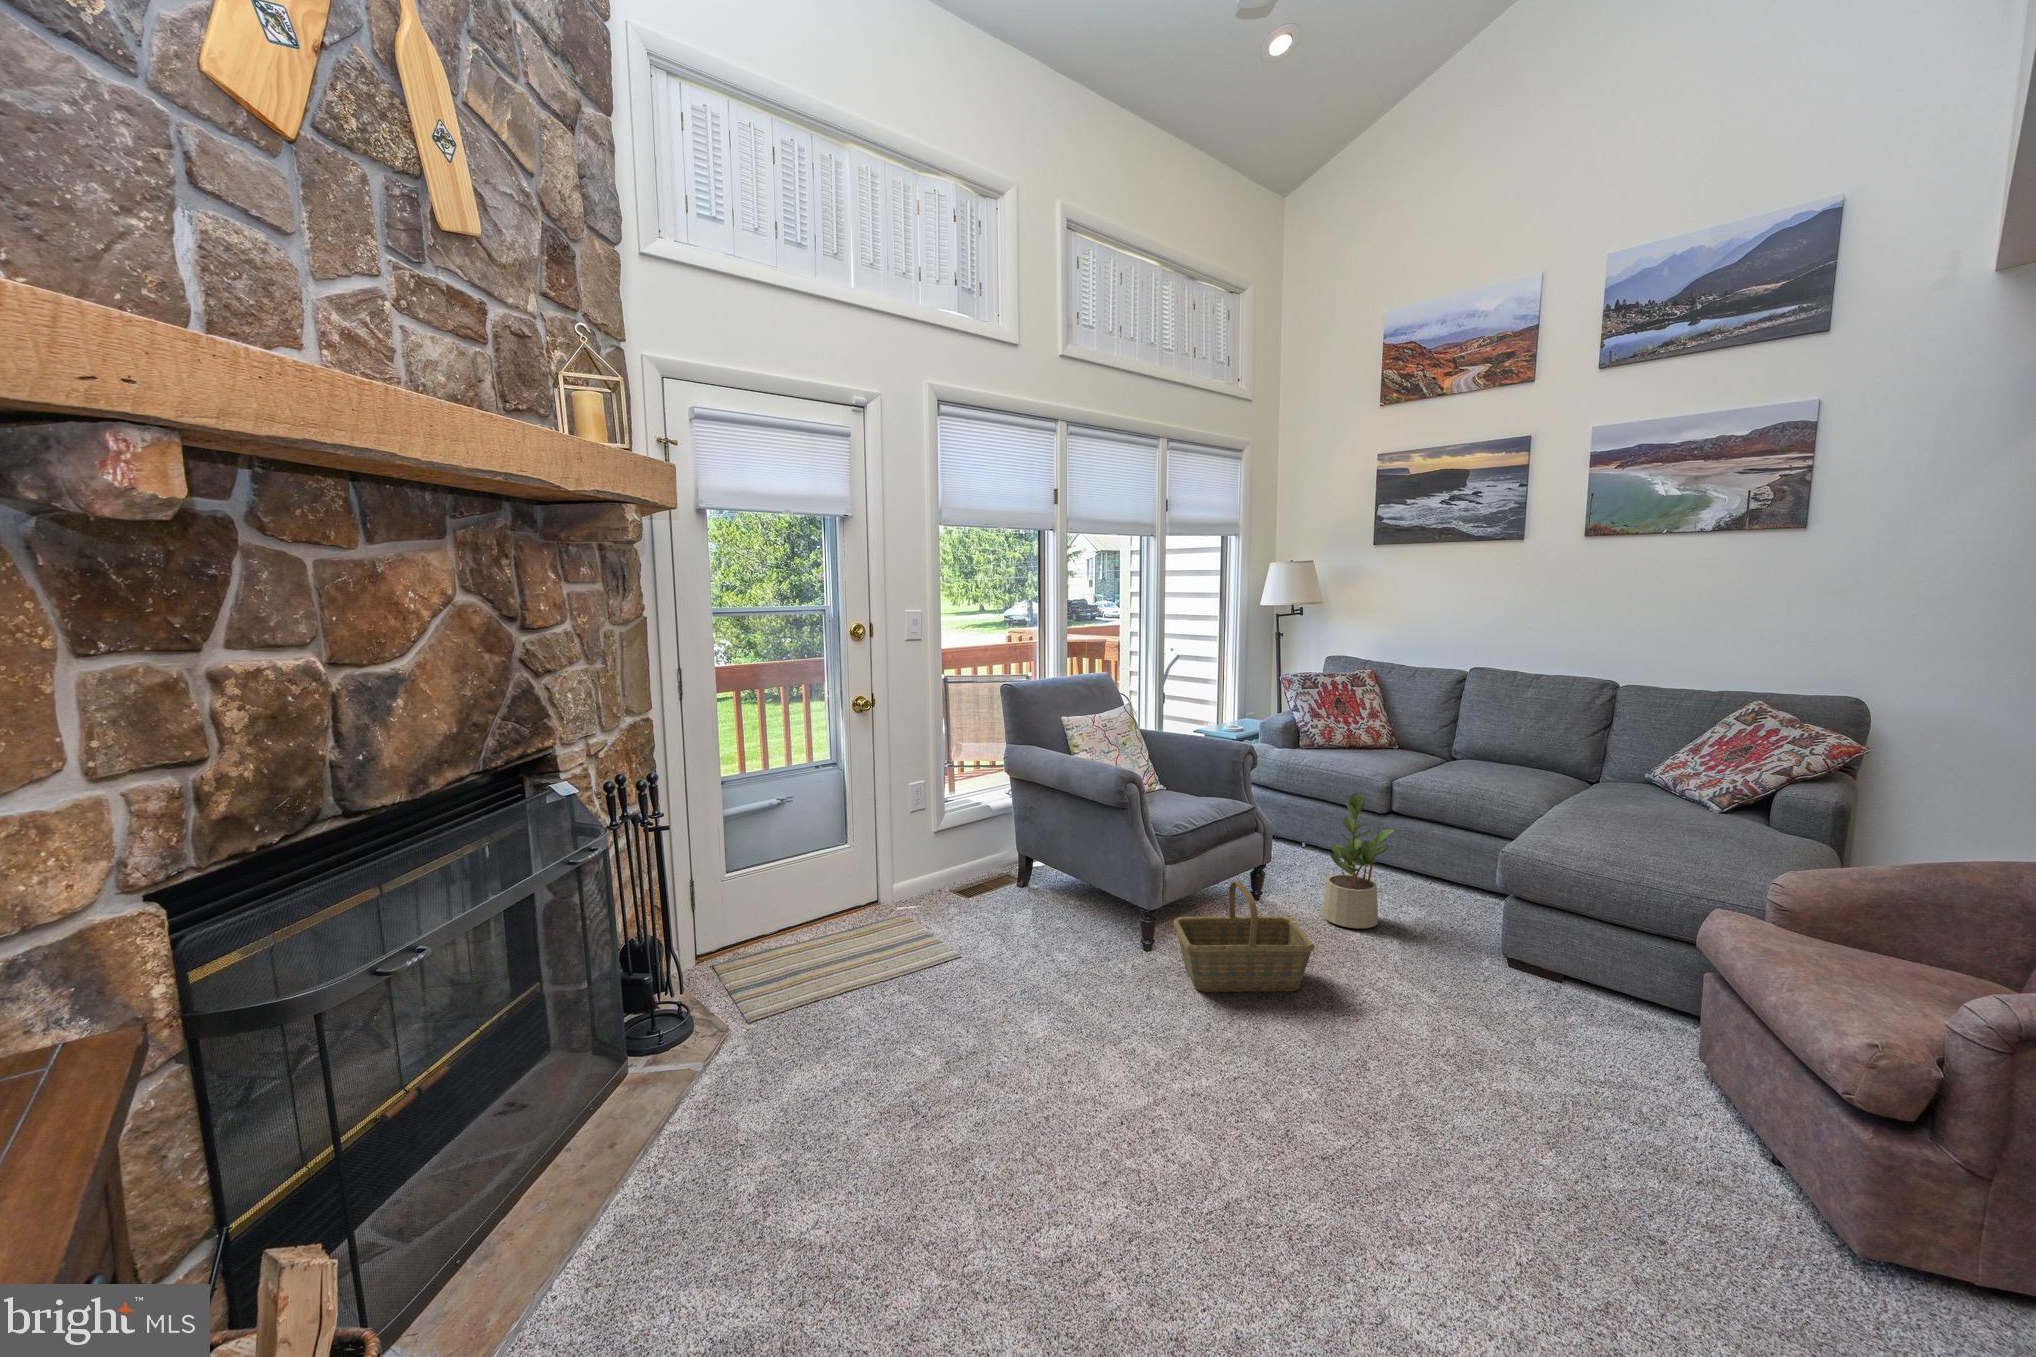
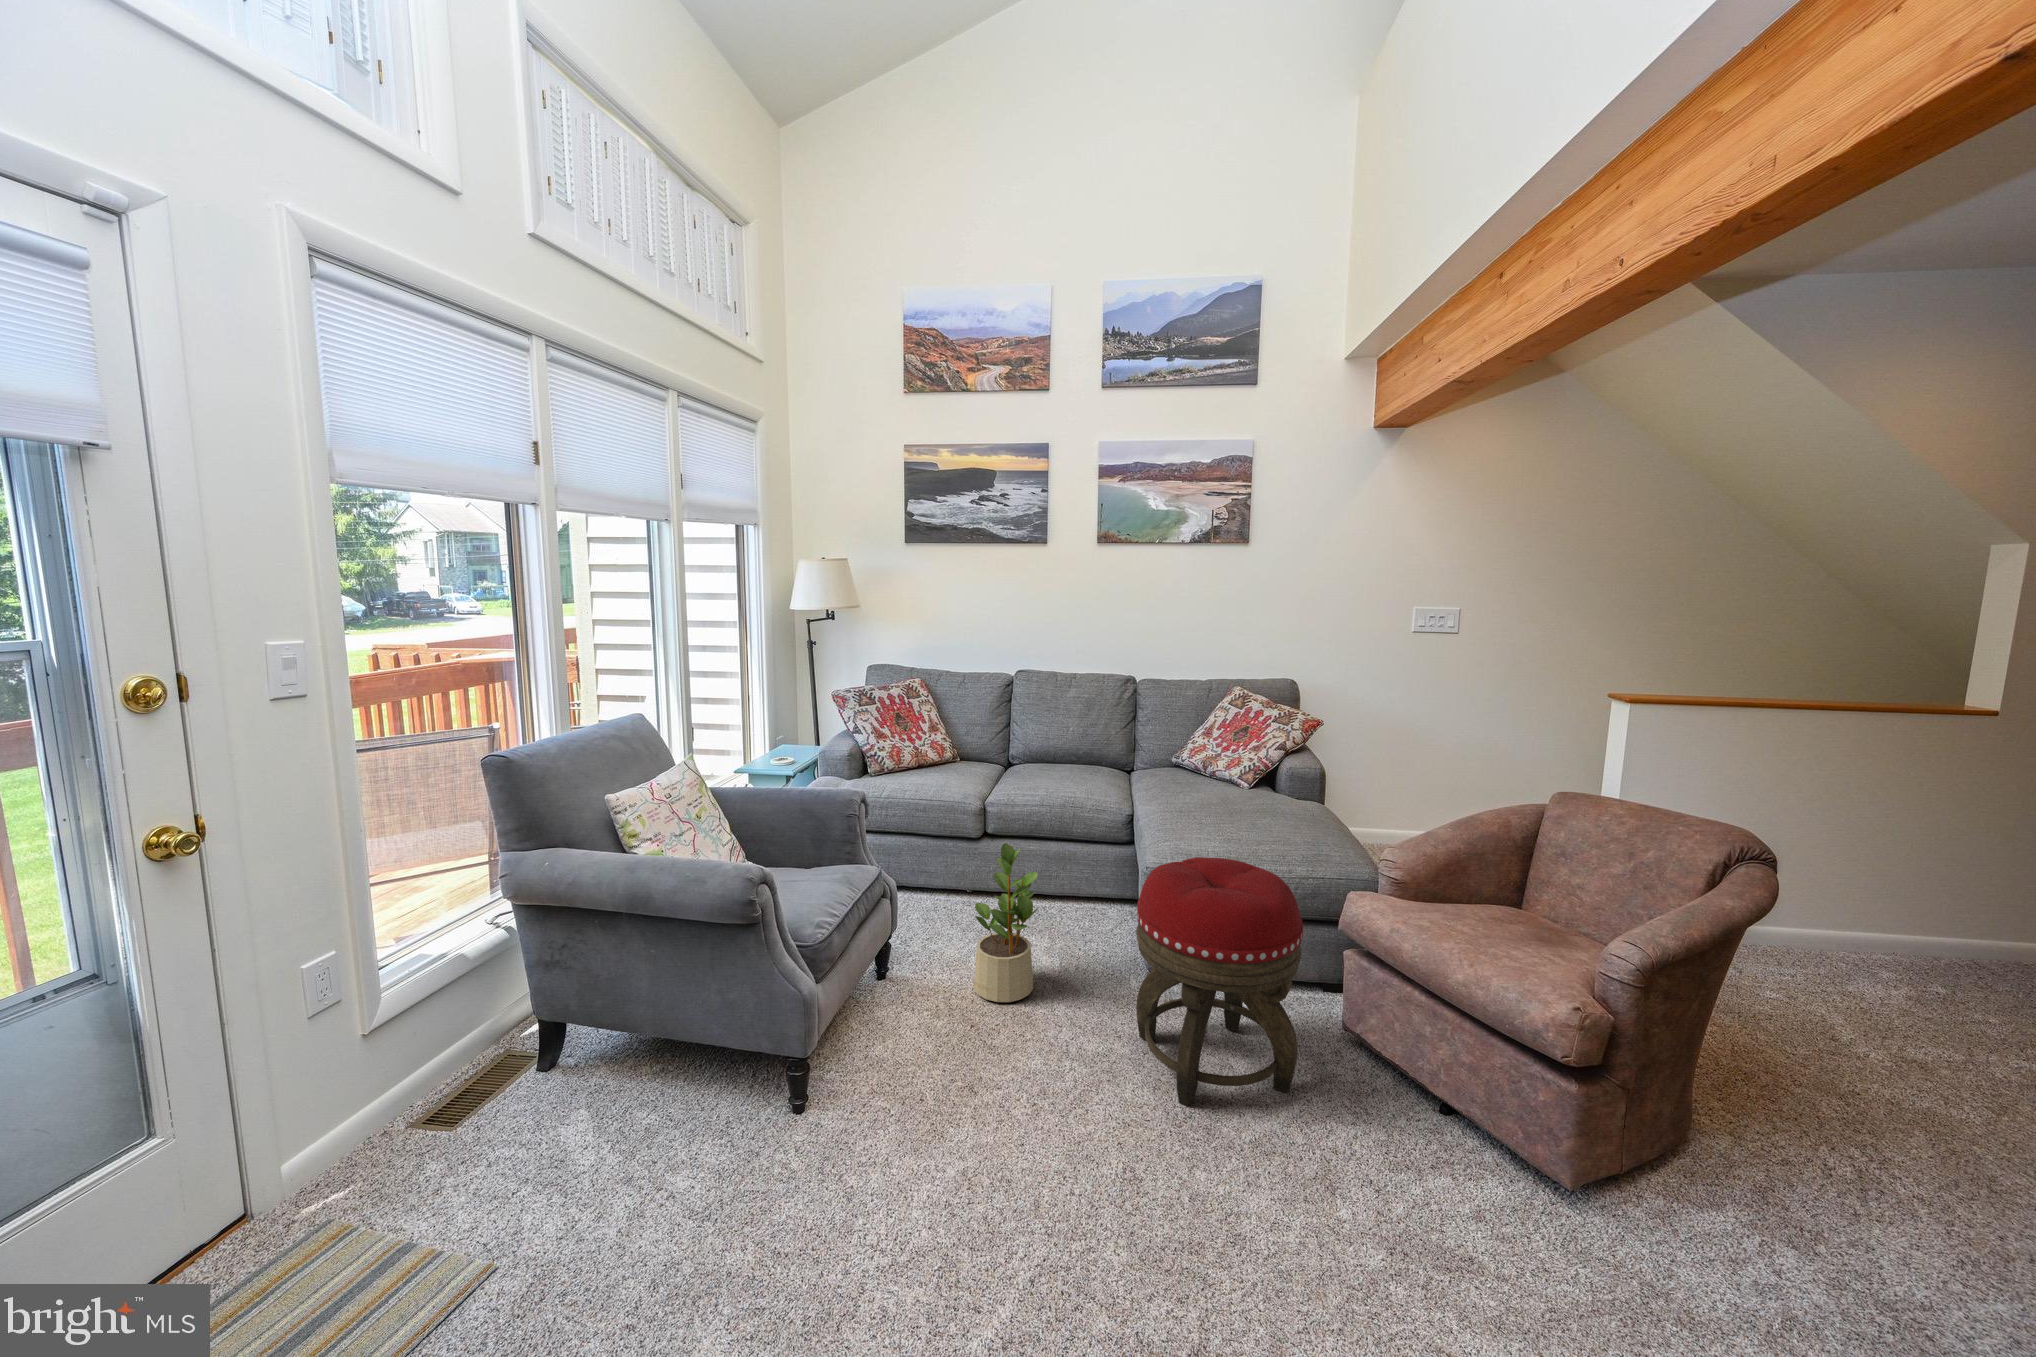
footstool: none [1428,820,1601,1045] -> present [1136,857,1303,1106]
basket: present [1174,881,1314,992] -> none [864,1024,1054,1220]

